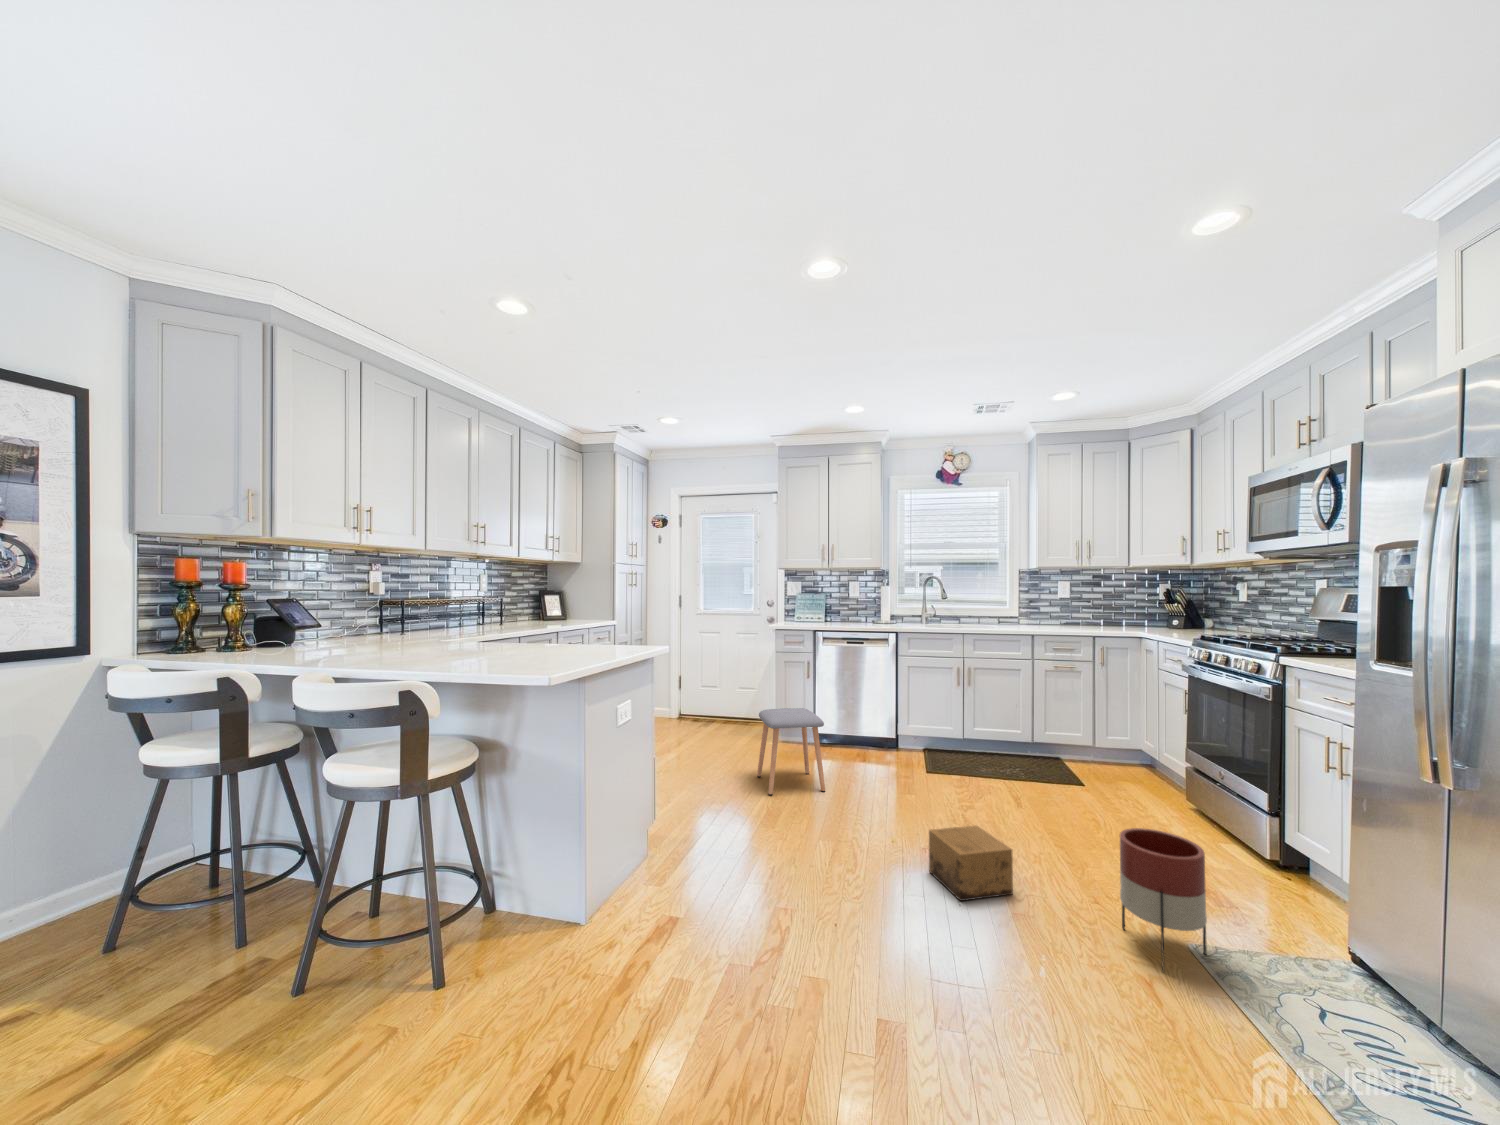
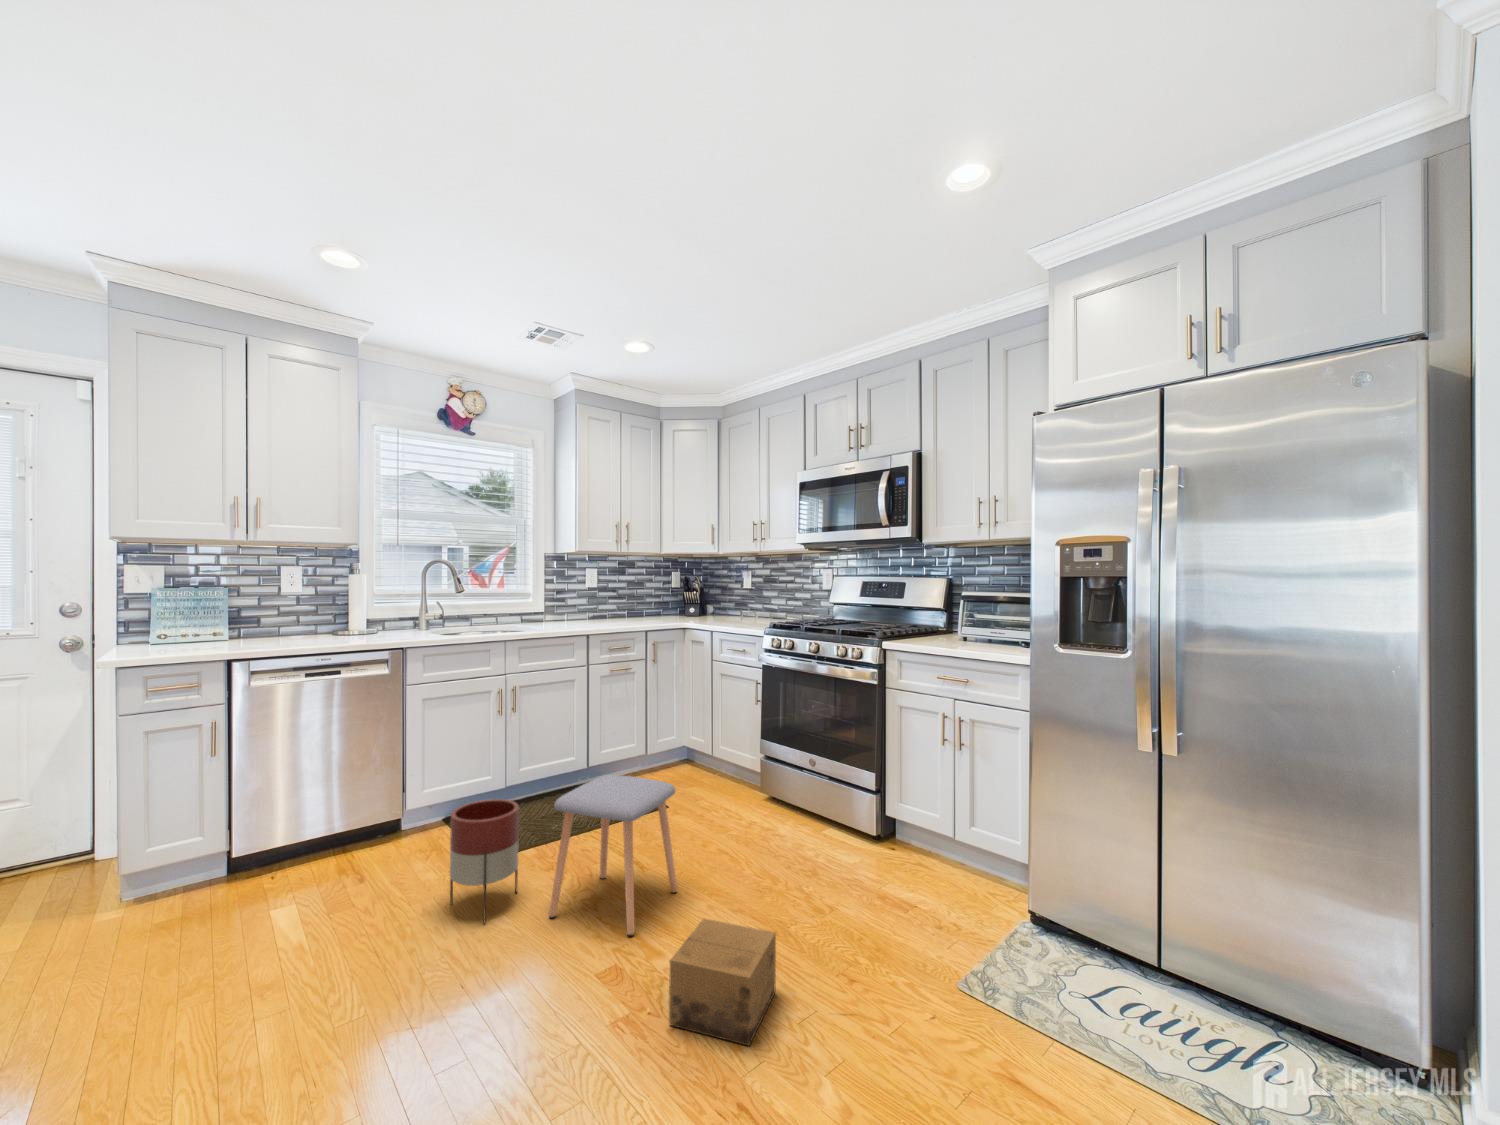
stool: present [757,708,825,795] -> present [549,775,677,936]
planter: present [1120,828,1207,972] -> present [450,799,519,924]

